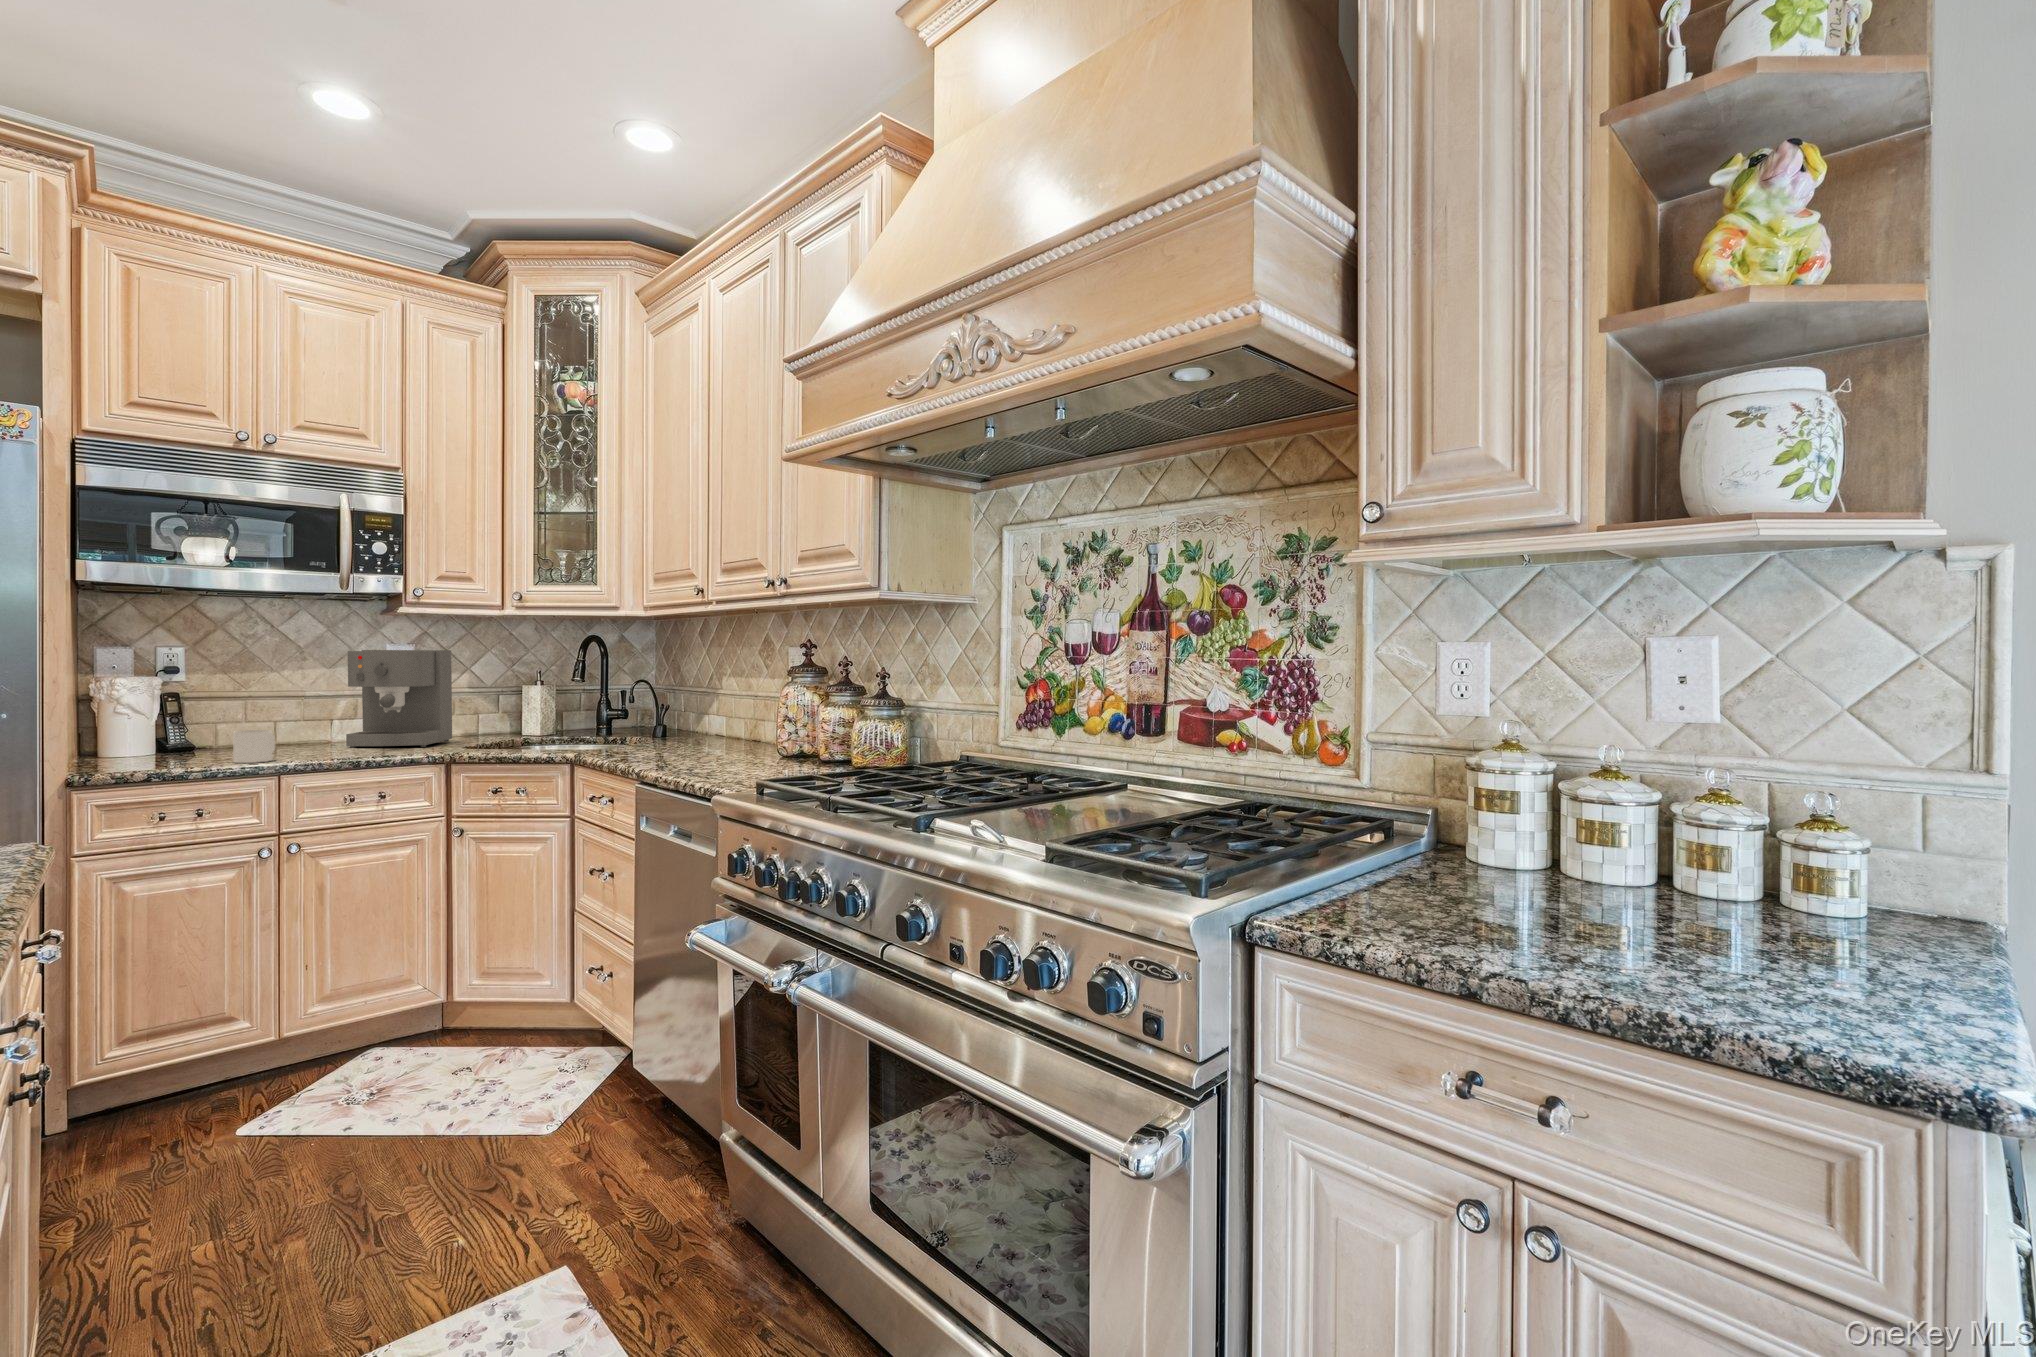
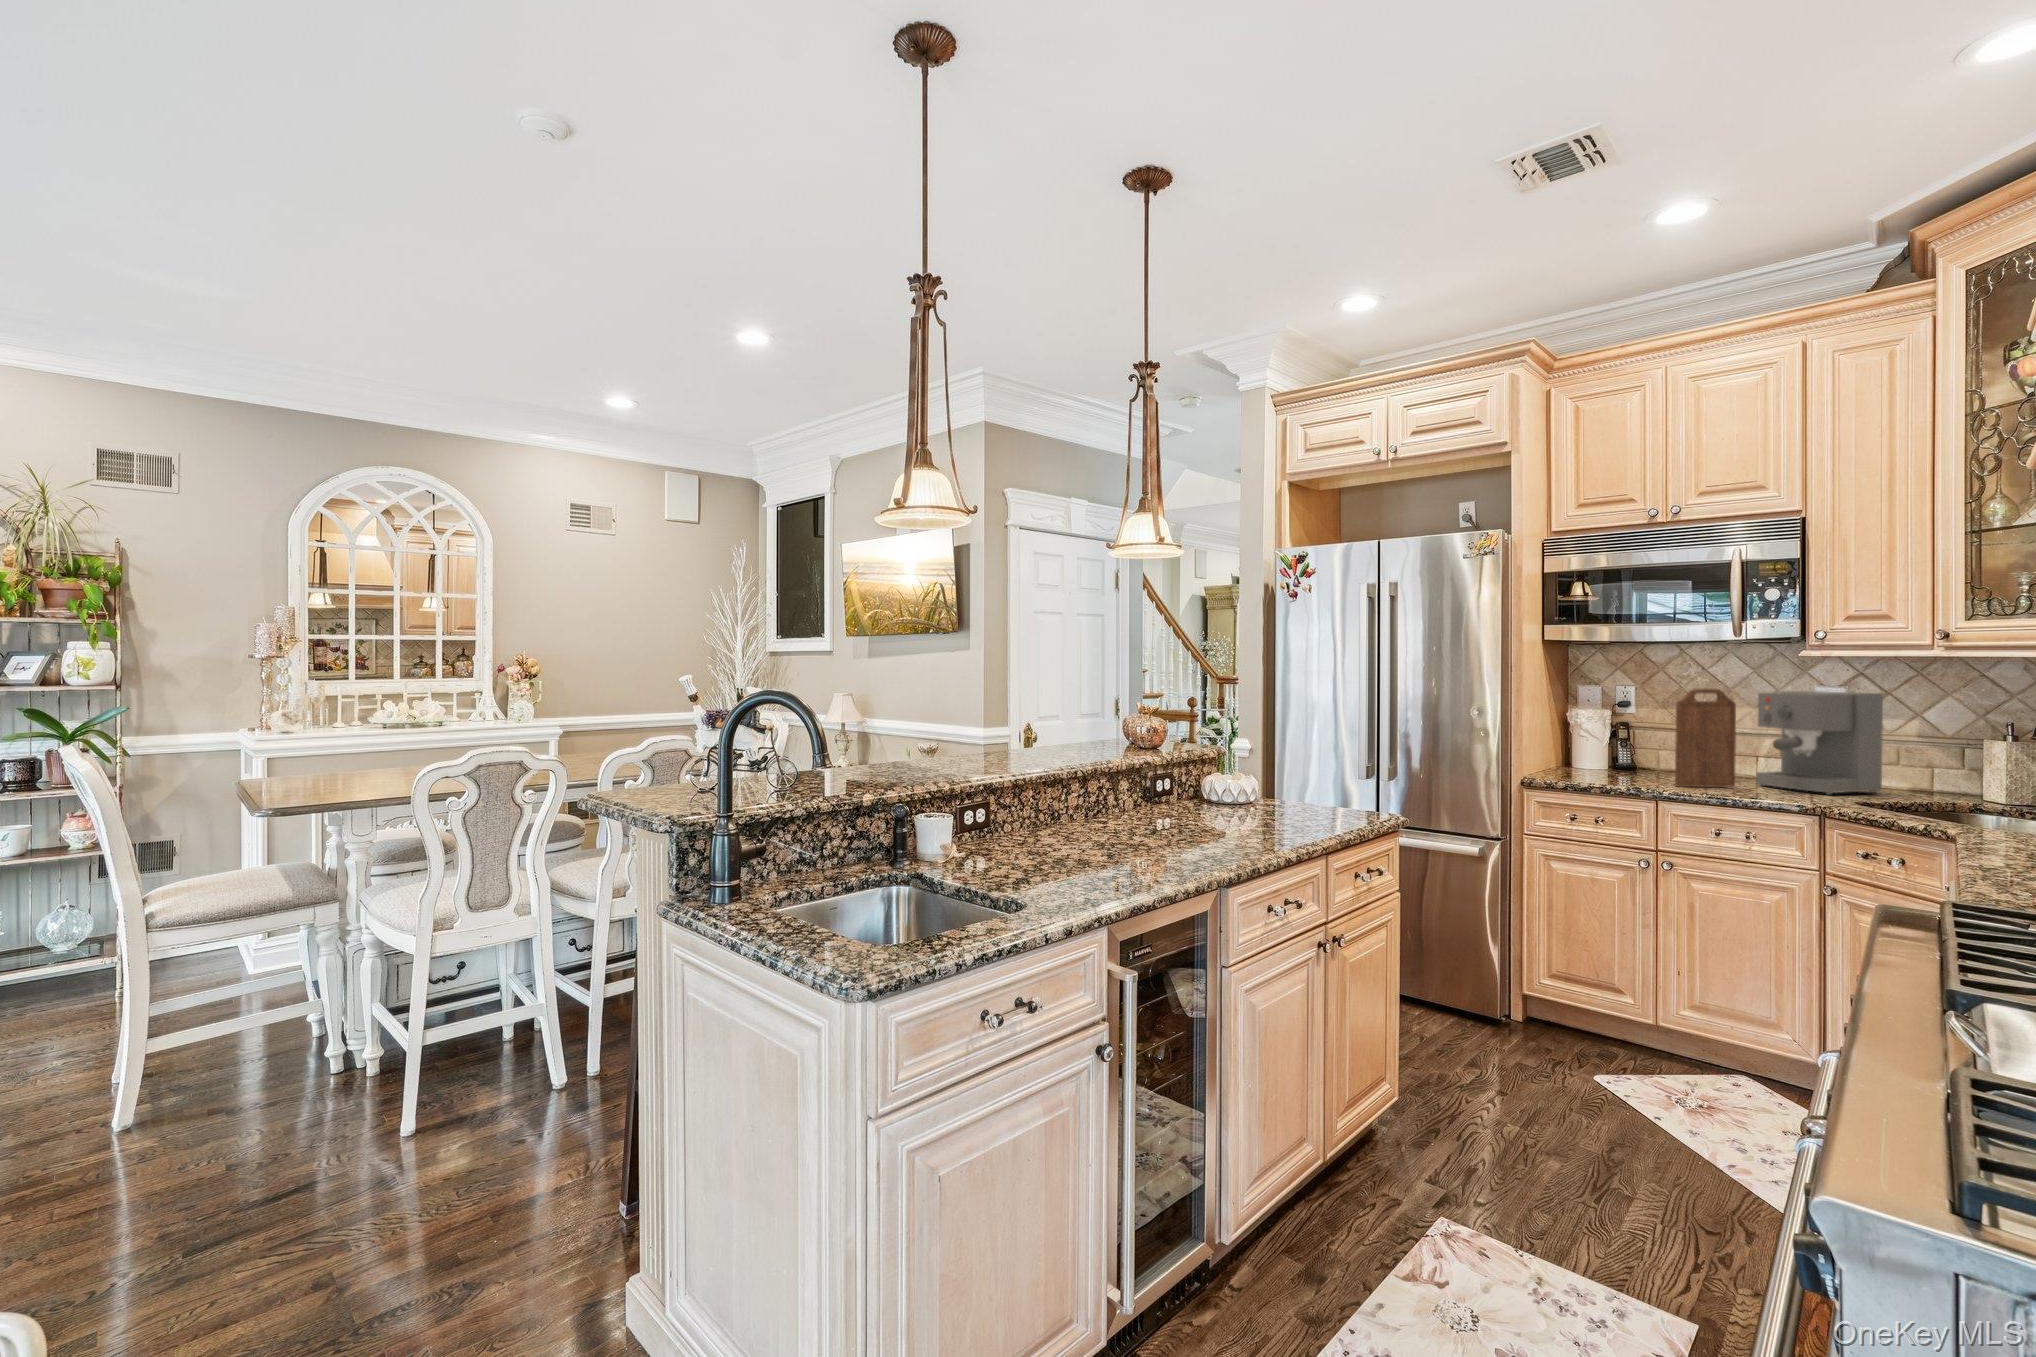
cutting board: none [281,646,339,757] -> present [1675,688,1736,787]
mug: present [233,730,275,763] -> none [1628,759,1665,787]

